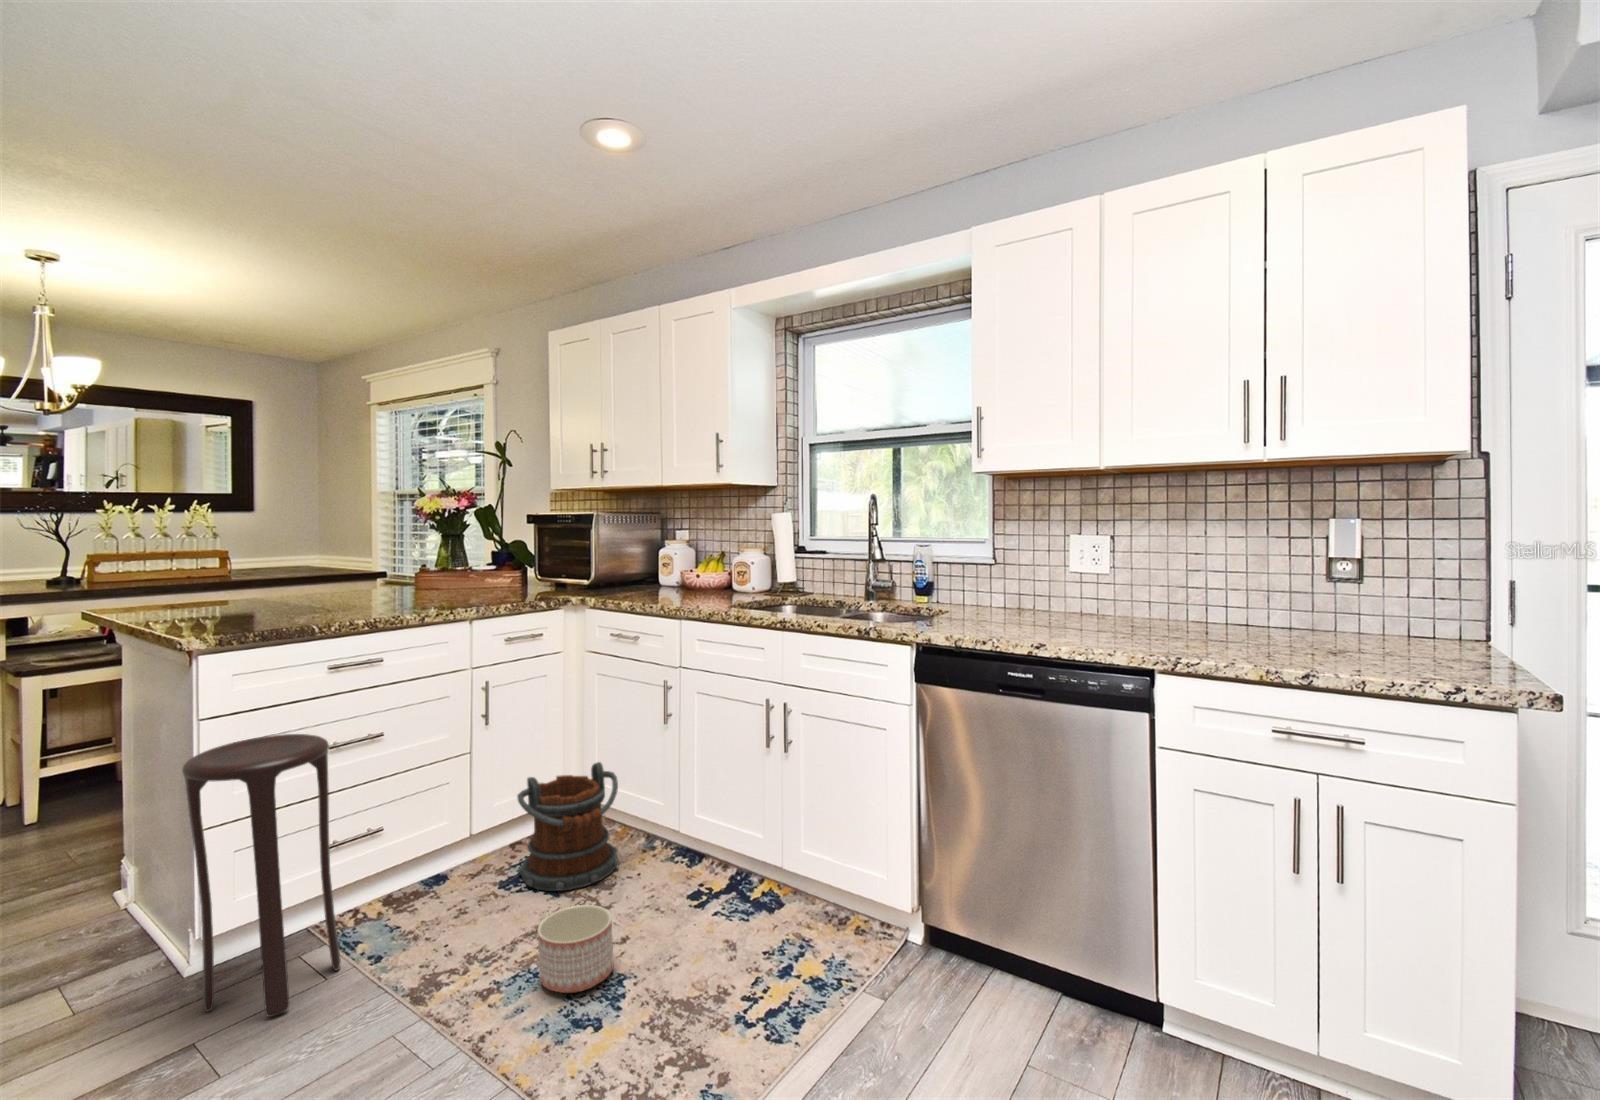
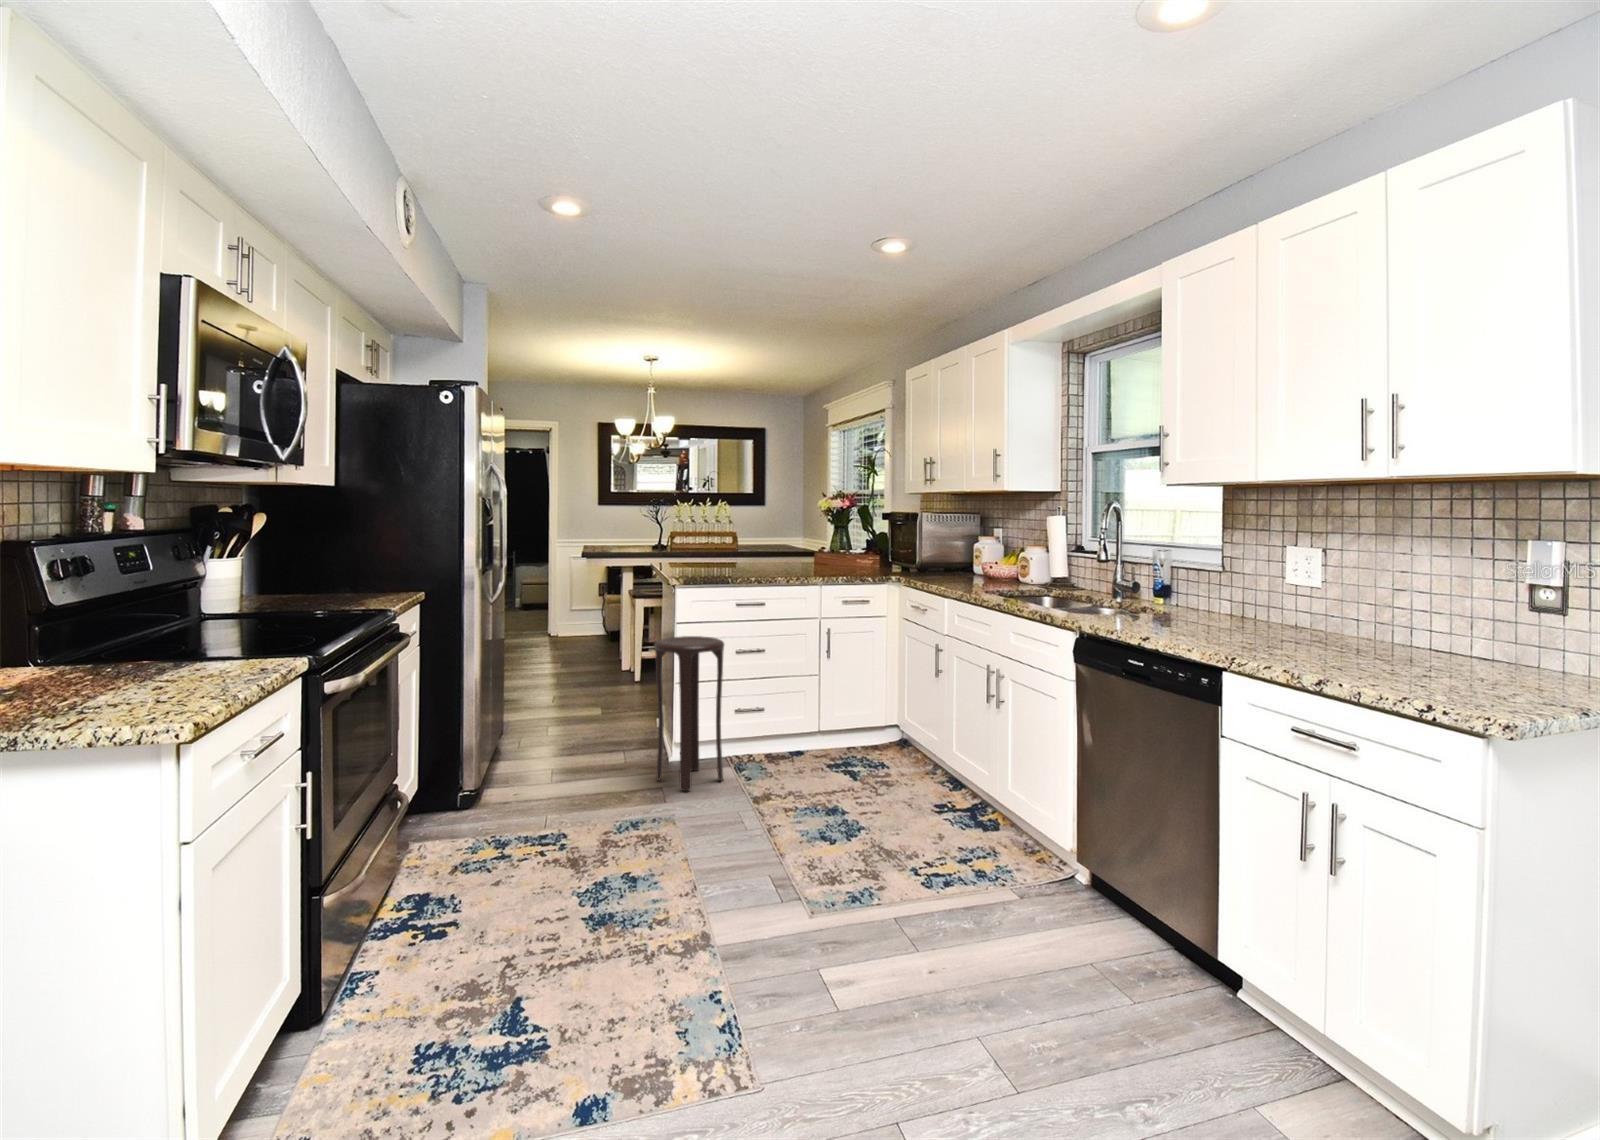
bucket: present [517,762,618,891] -> none [839,697,912,780]
planter: present [537,905,614,993] -> none [815,777,863,827]

